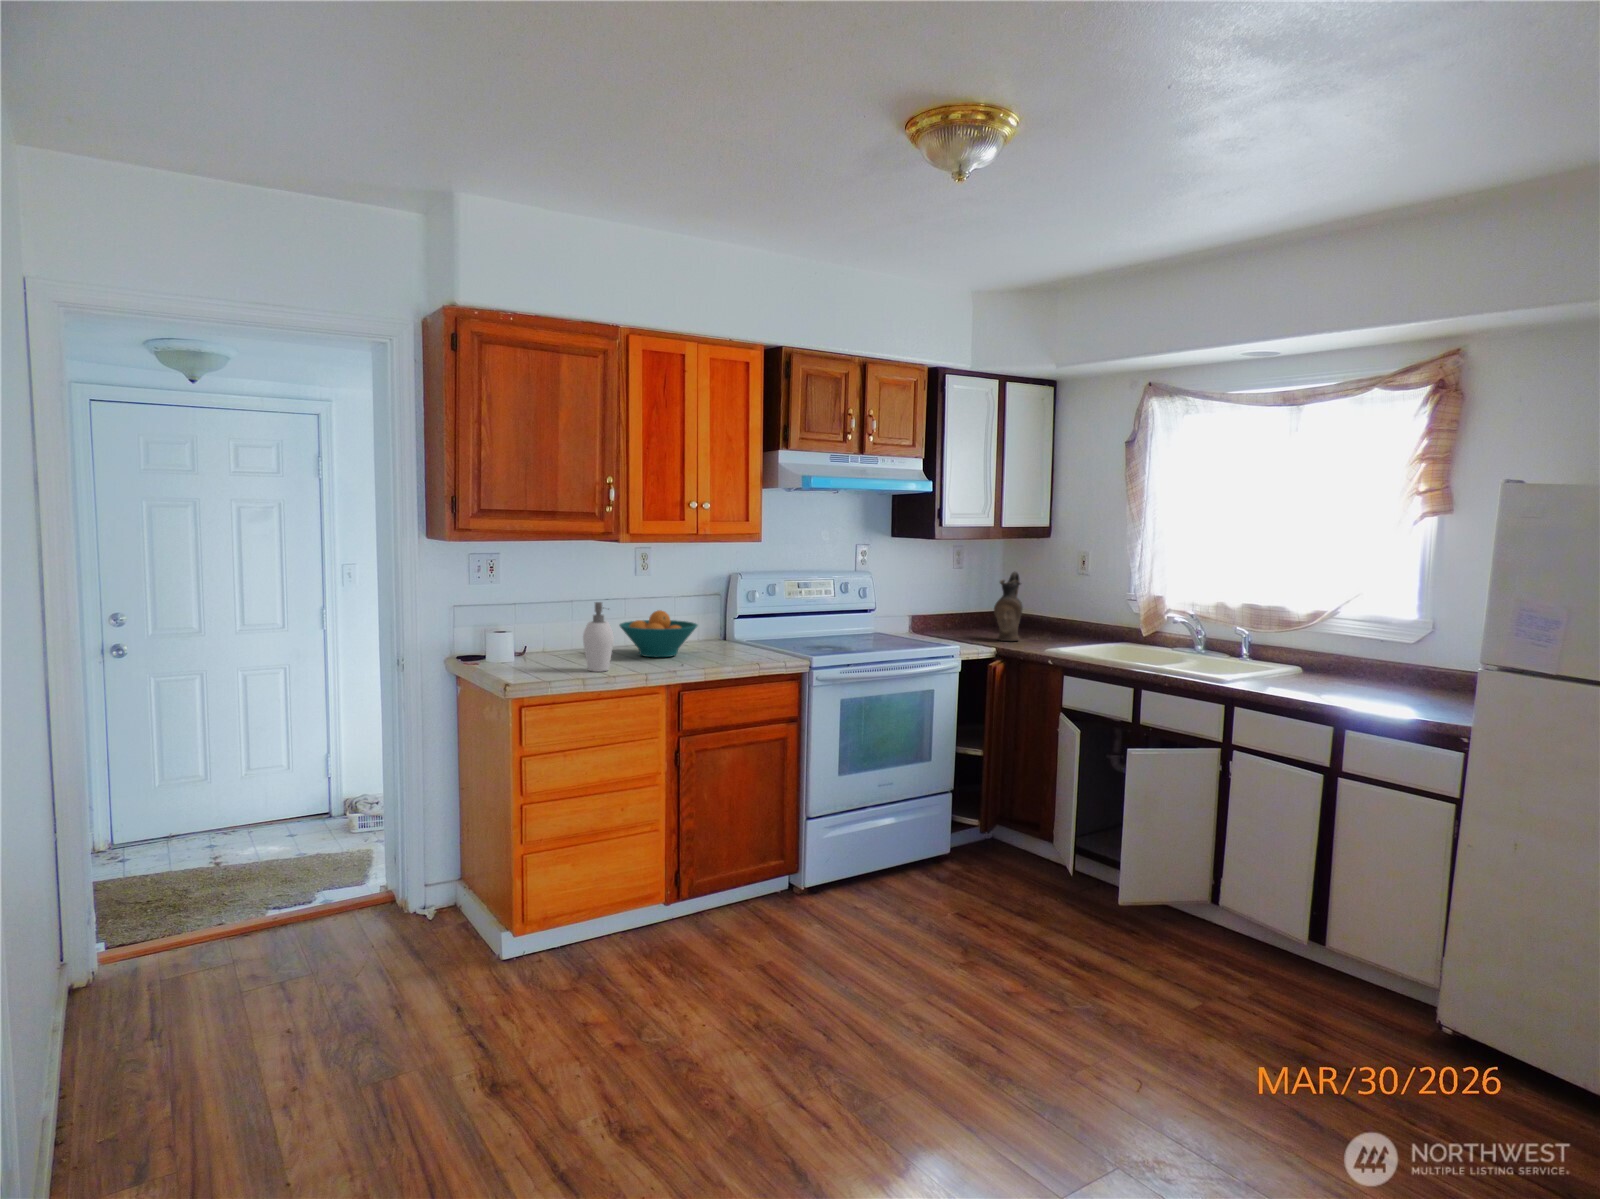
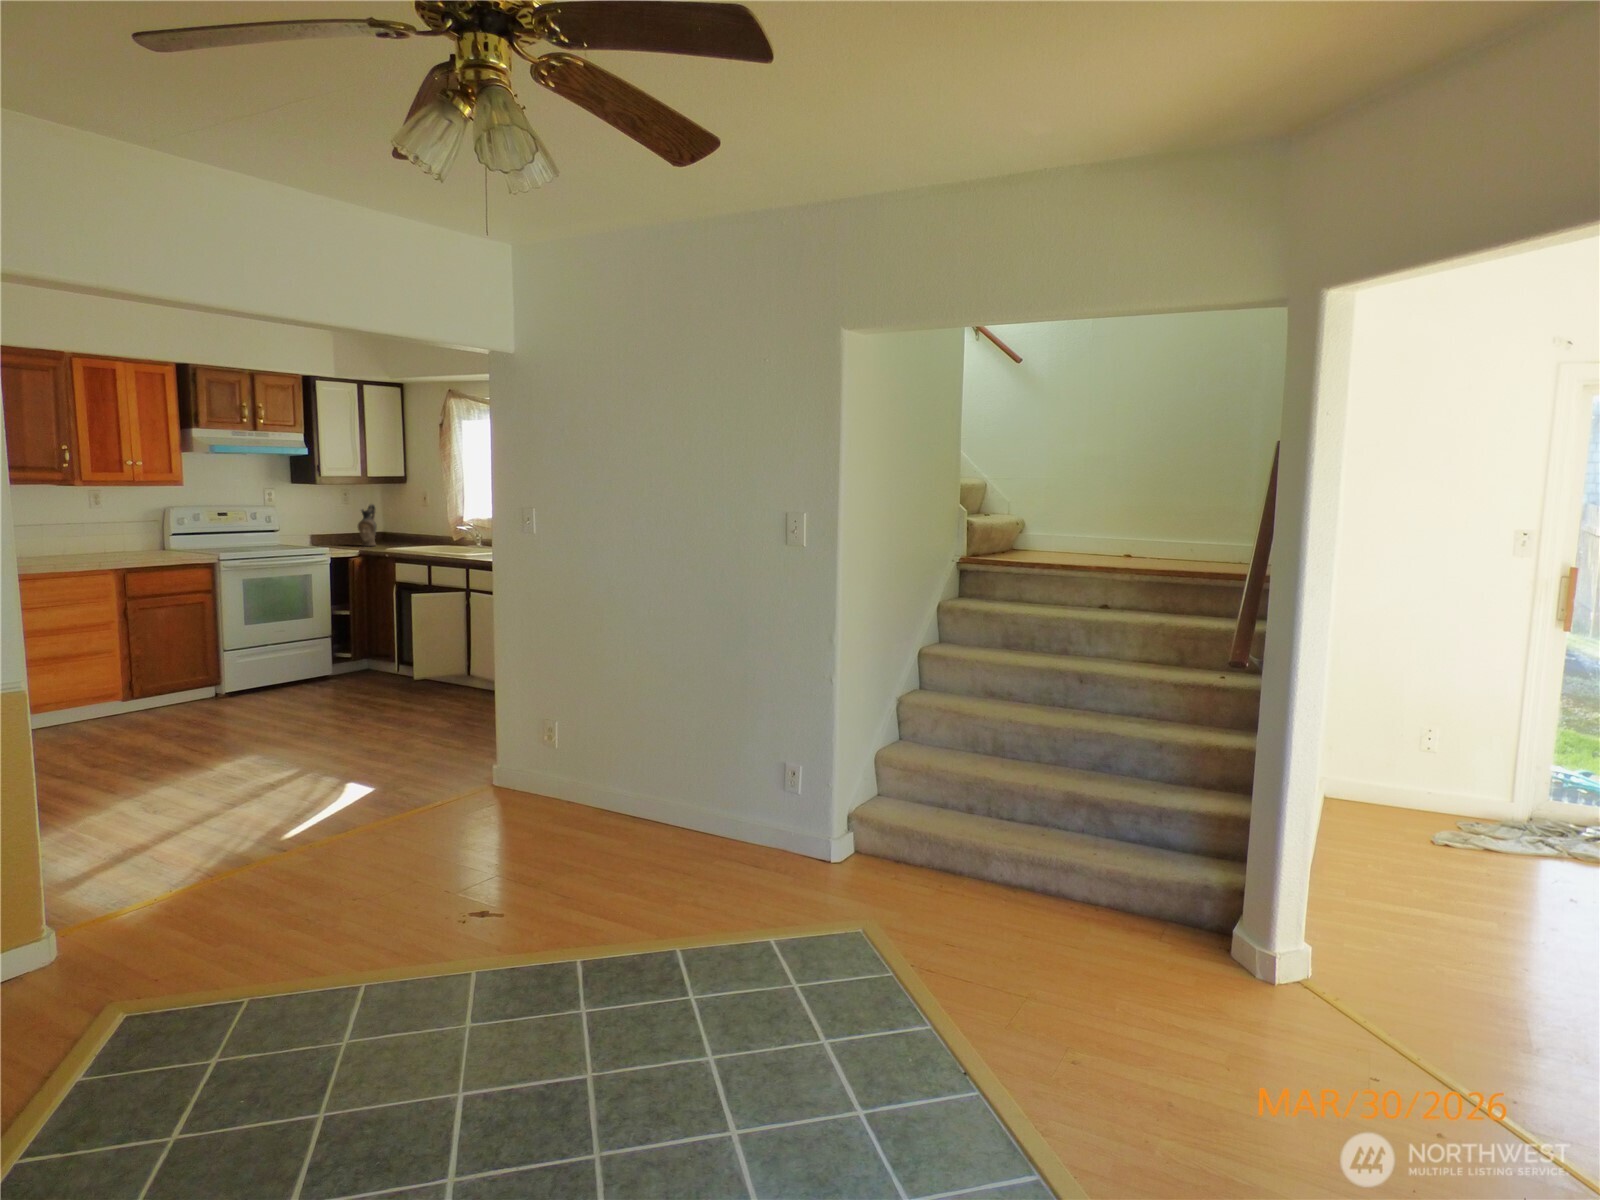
soap dispenser: present [583,602,614,672] -> none [52,521,75,562]
fruit bowl: present [620,610,697,657] -> none [77,527,137,556]

